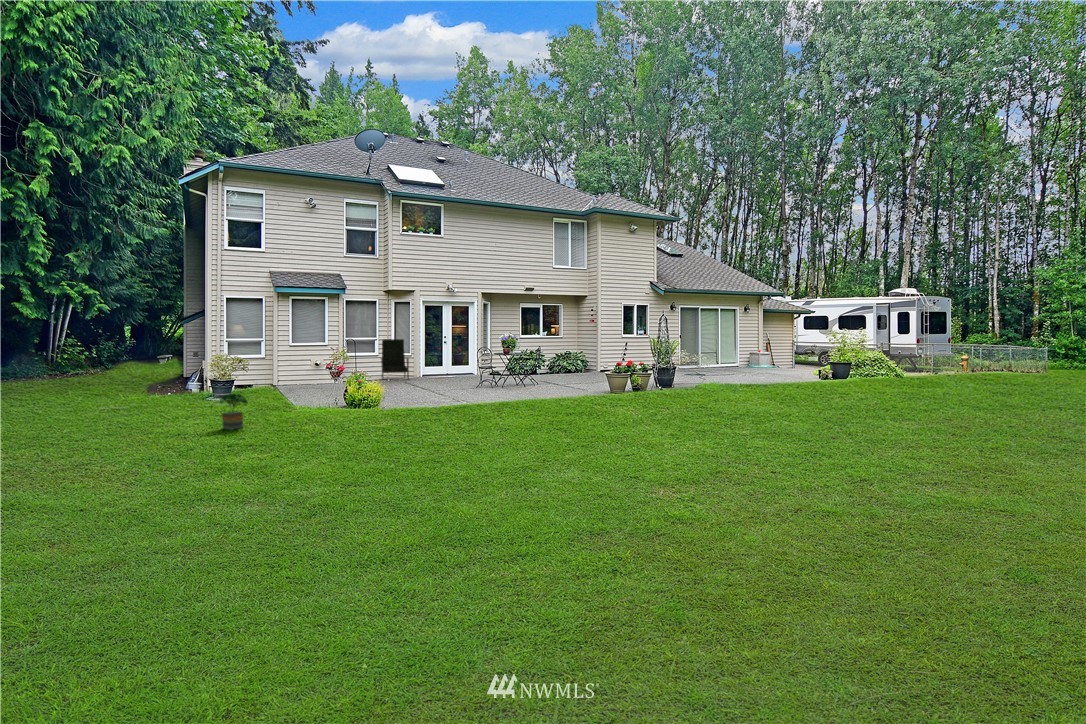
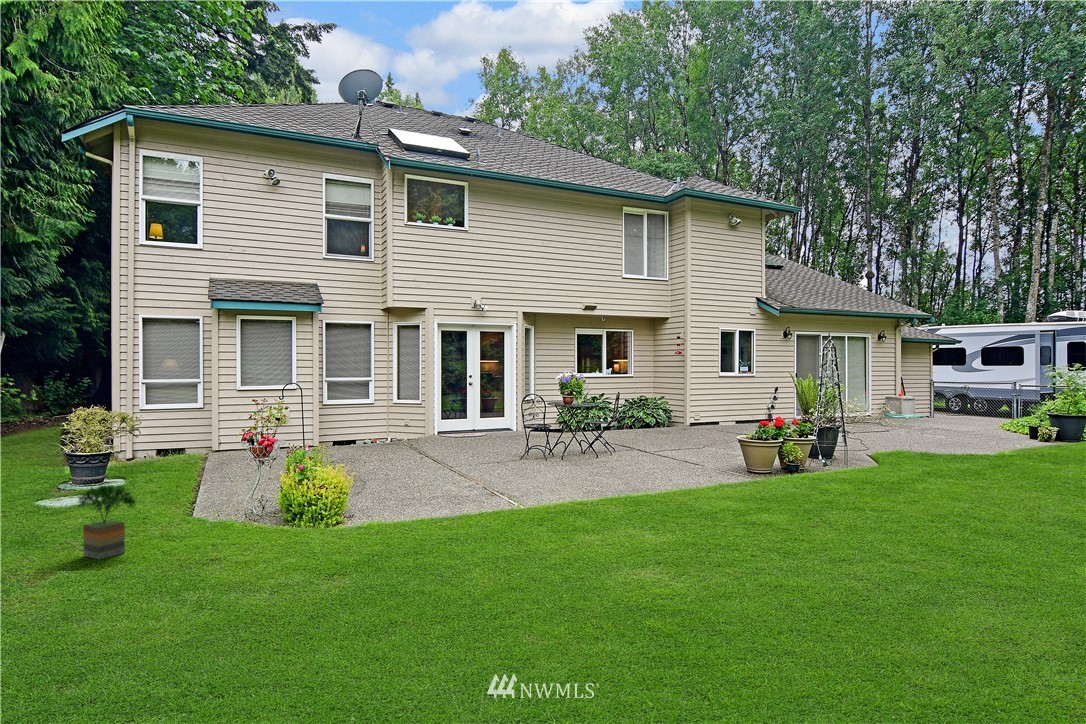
lounge chair: present [381,339,409,379] -> none [374,381,419,443]

